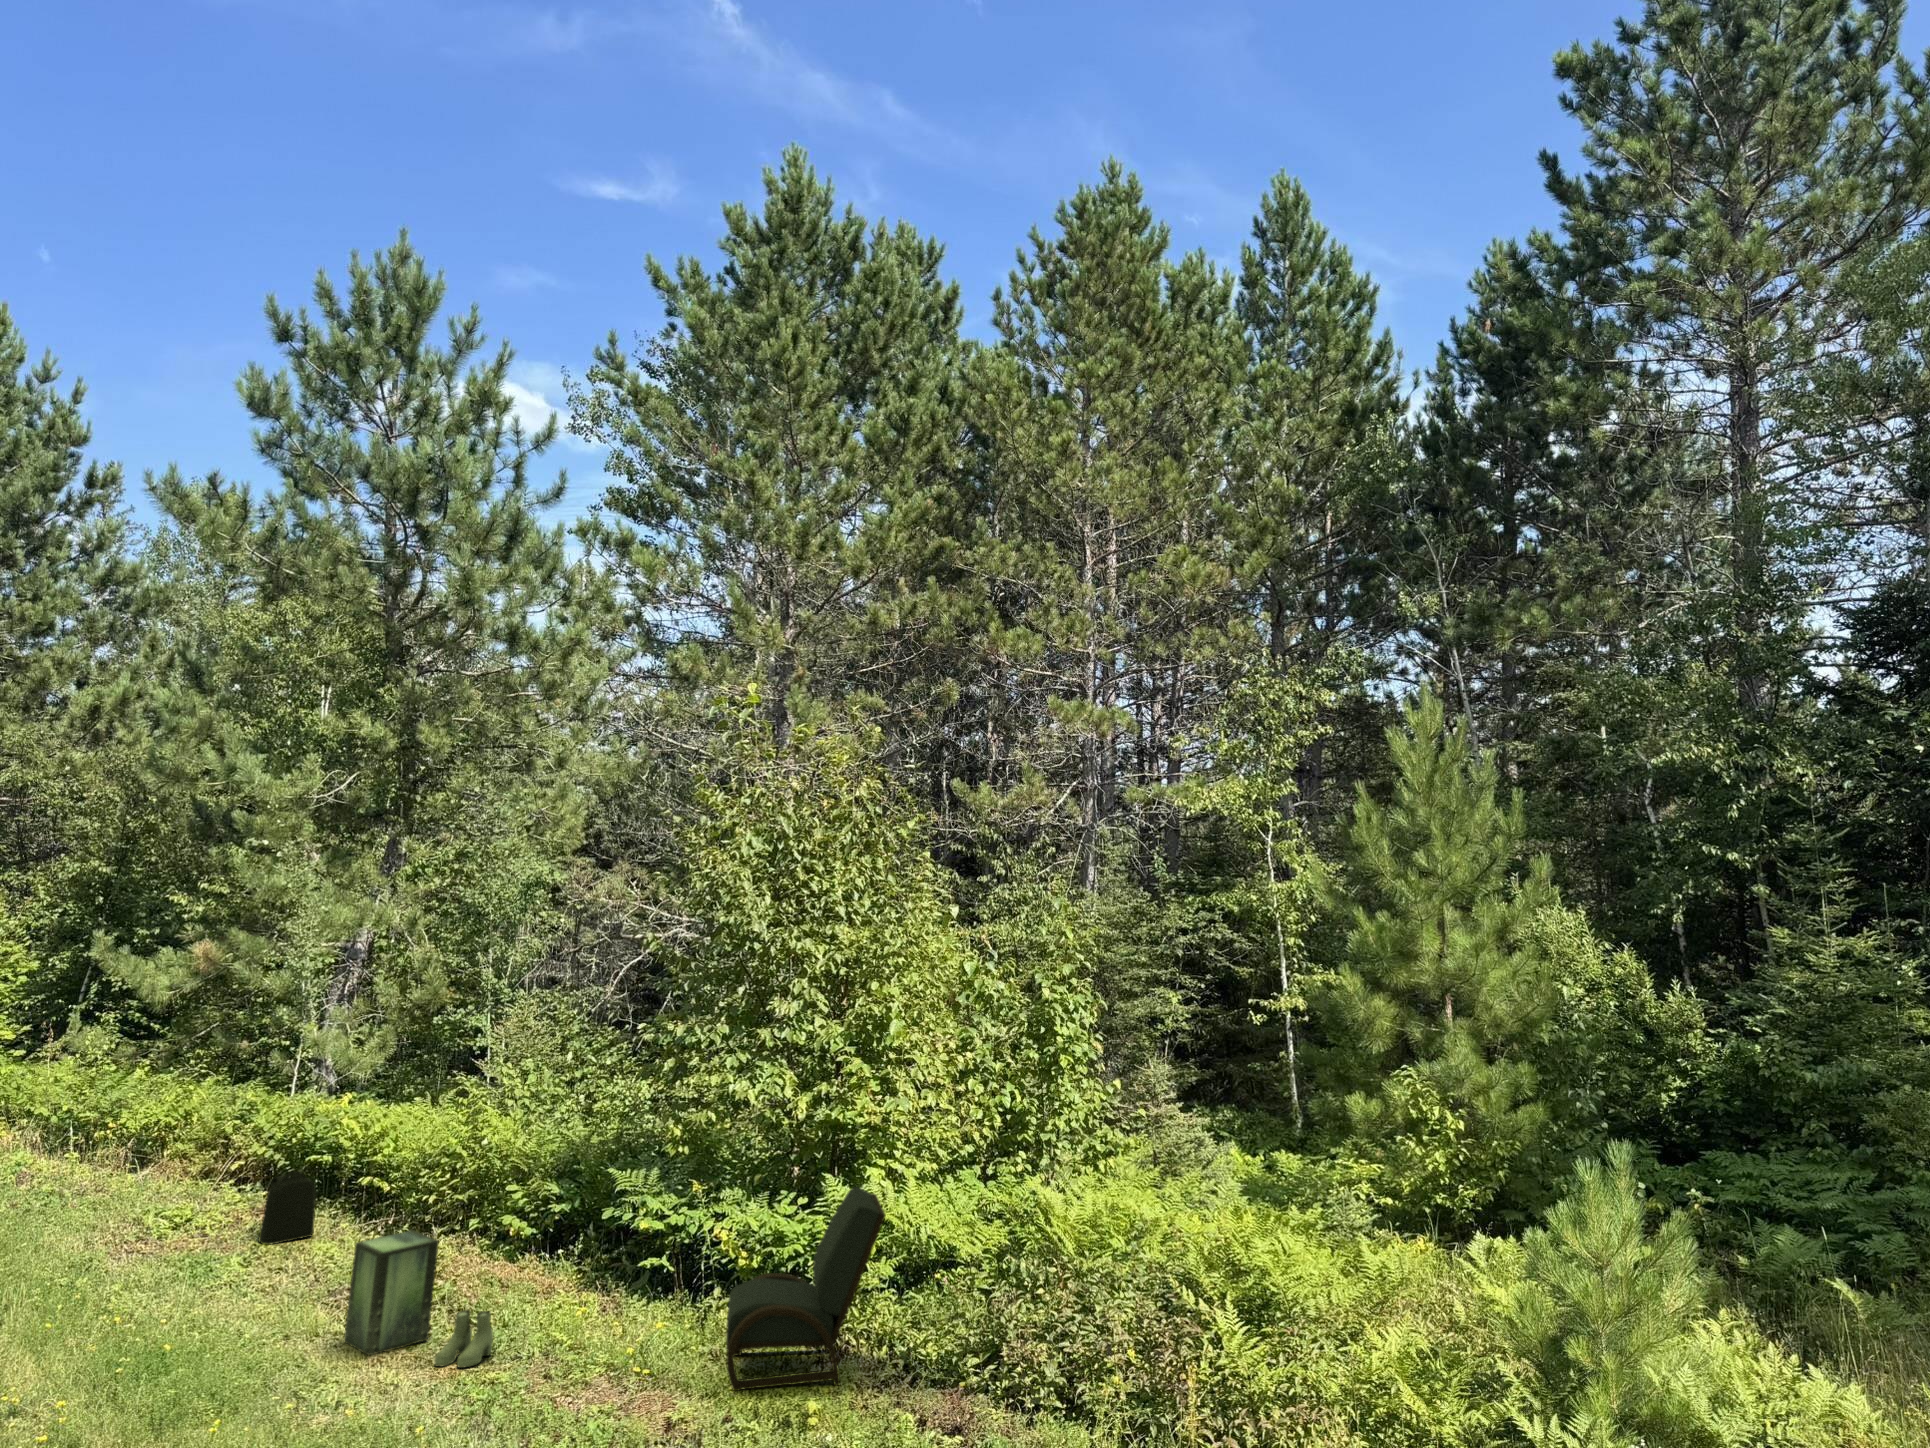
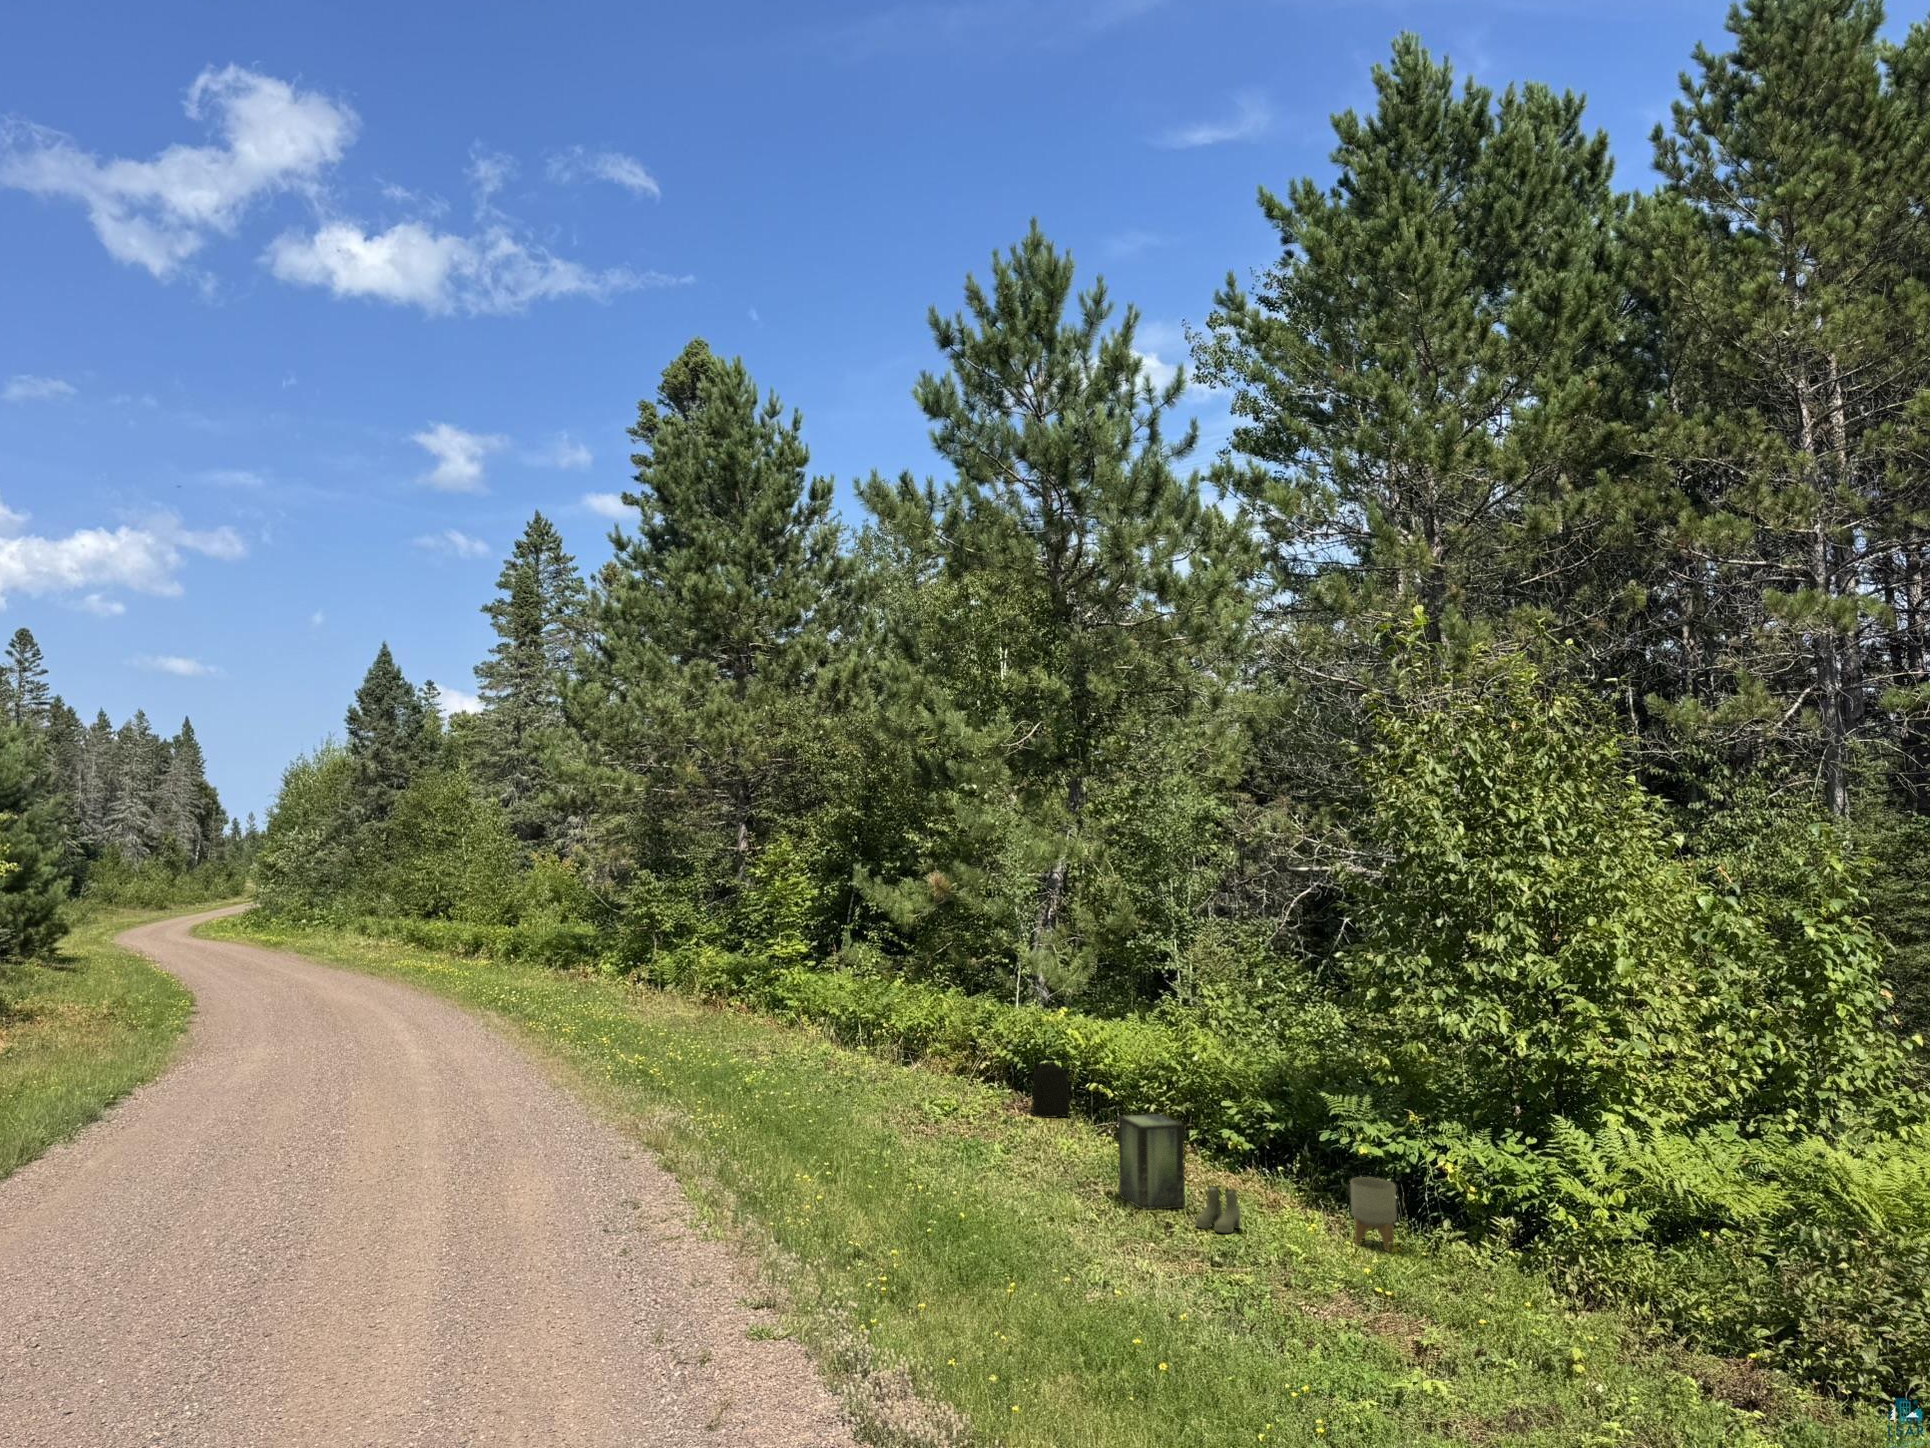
lounge chair: present [726,1187,886,1391] -> none [1462,1130,1634,1324]
planter: none [620,1266,669,1347] -> present [1350,1177,1397,1251]

